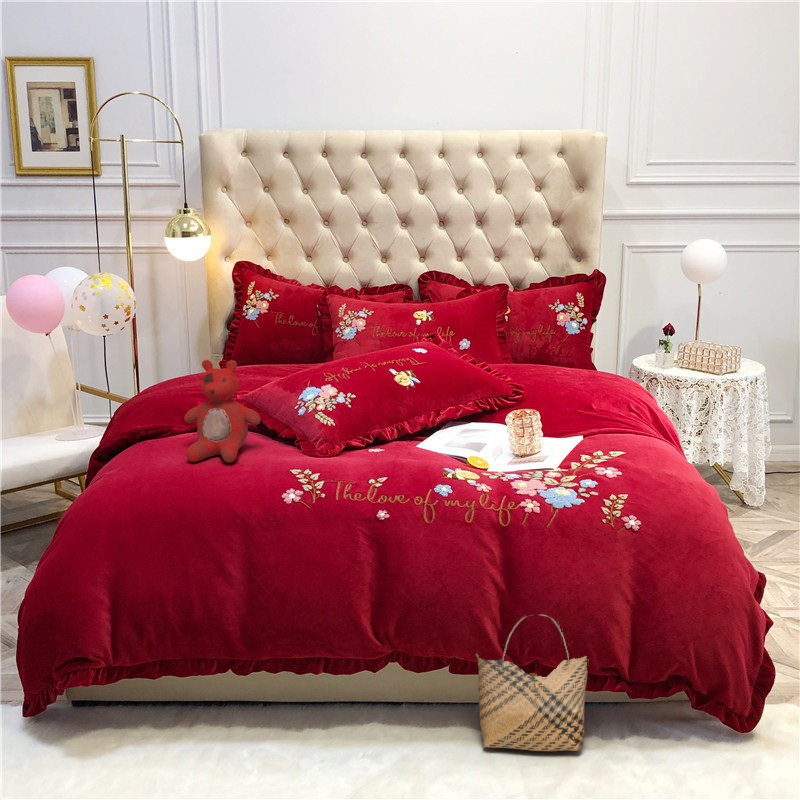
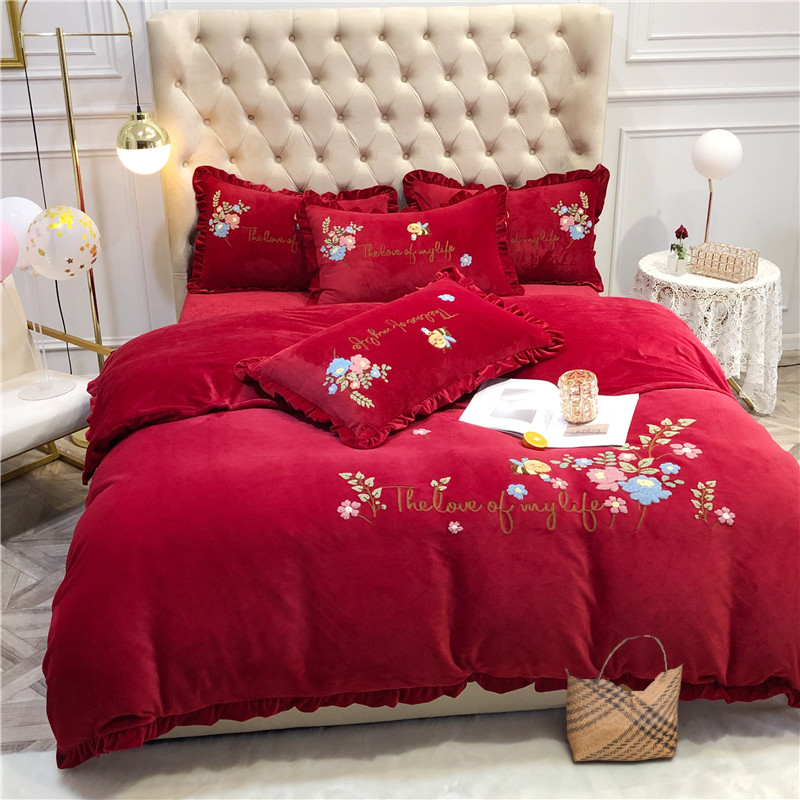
stuffed bear: present [184,360,261,463] -> none [202,344,292,465]

